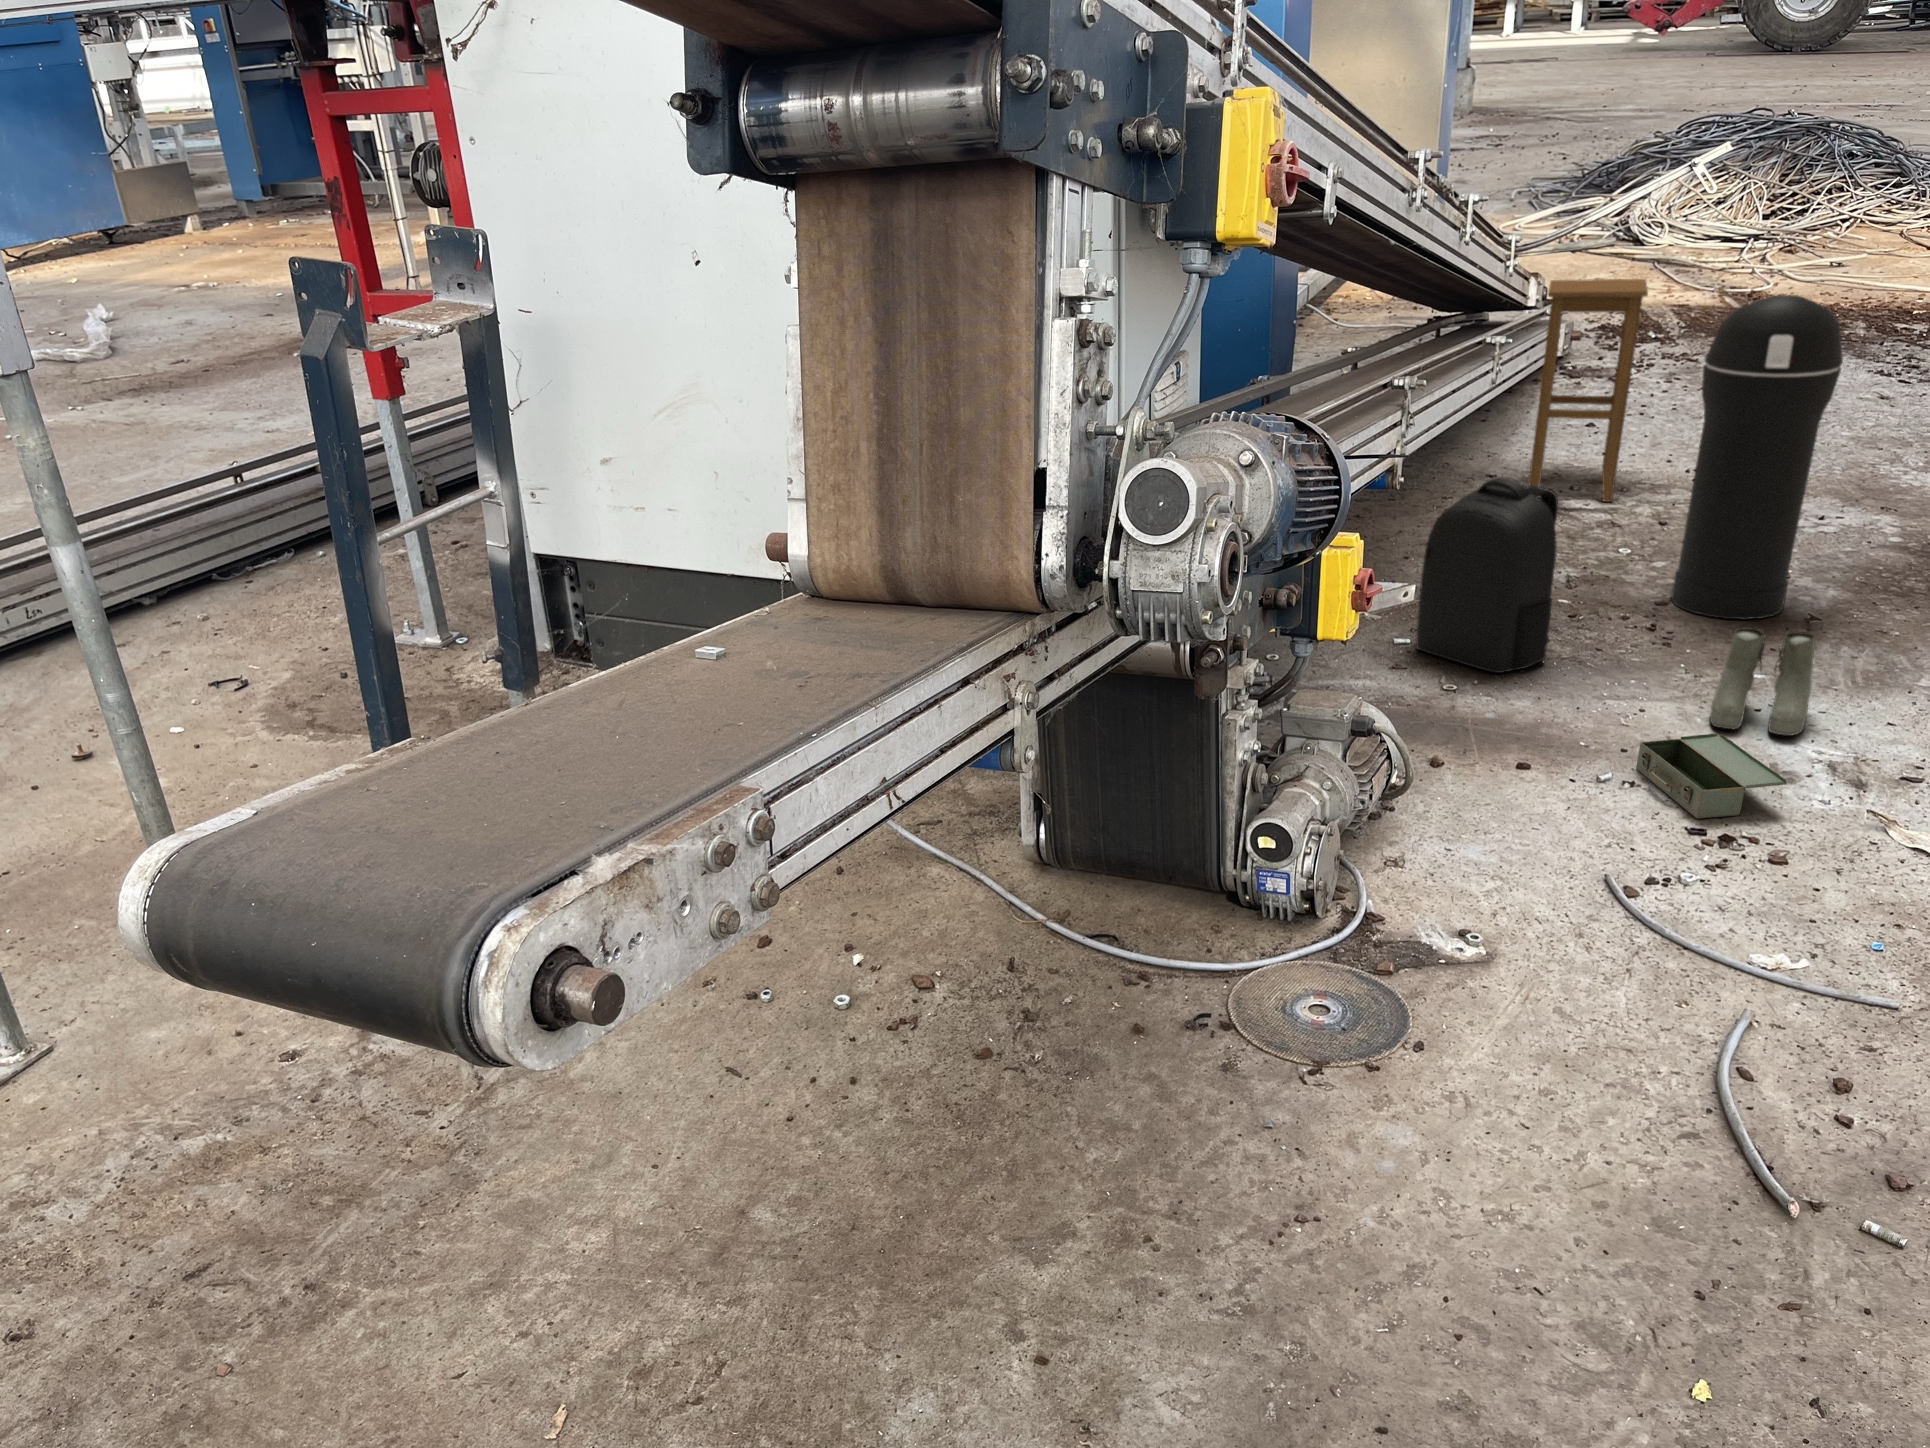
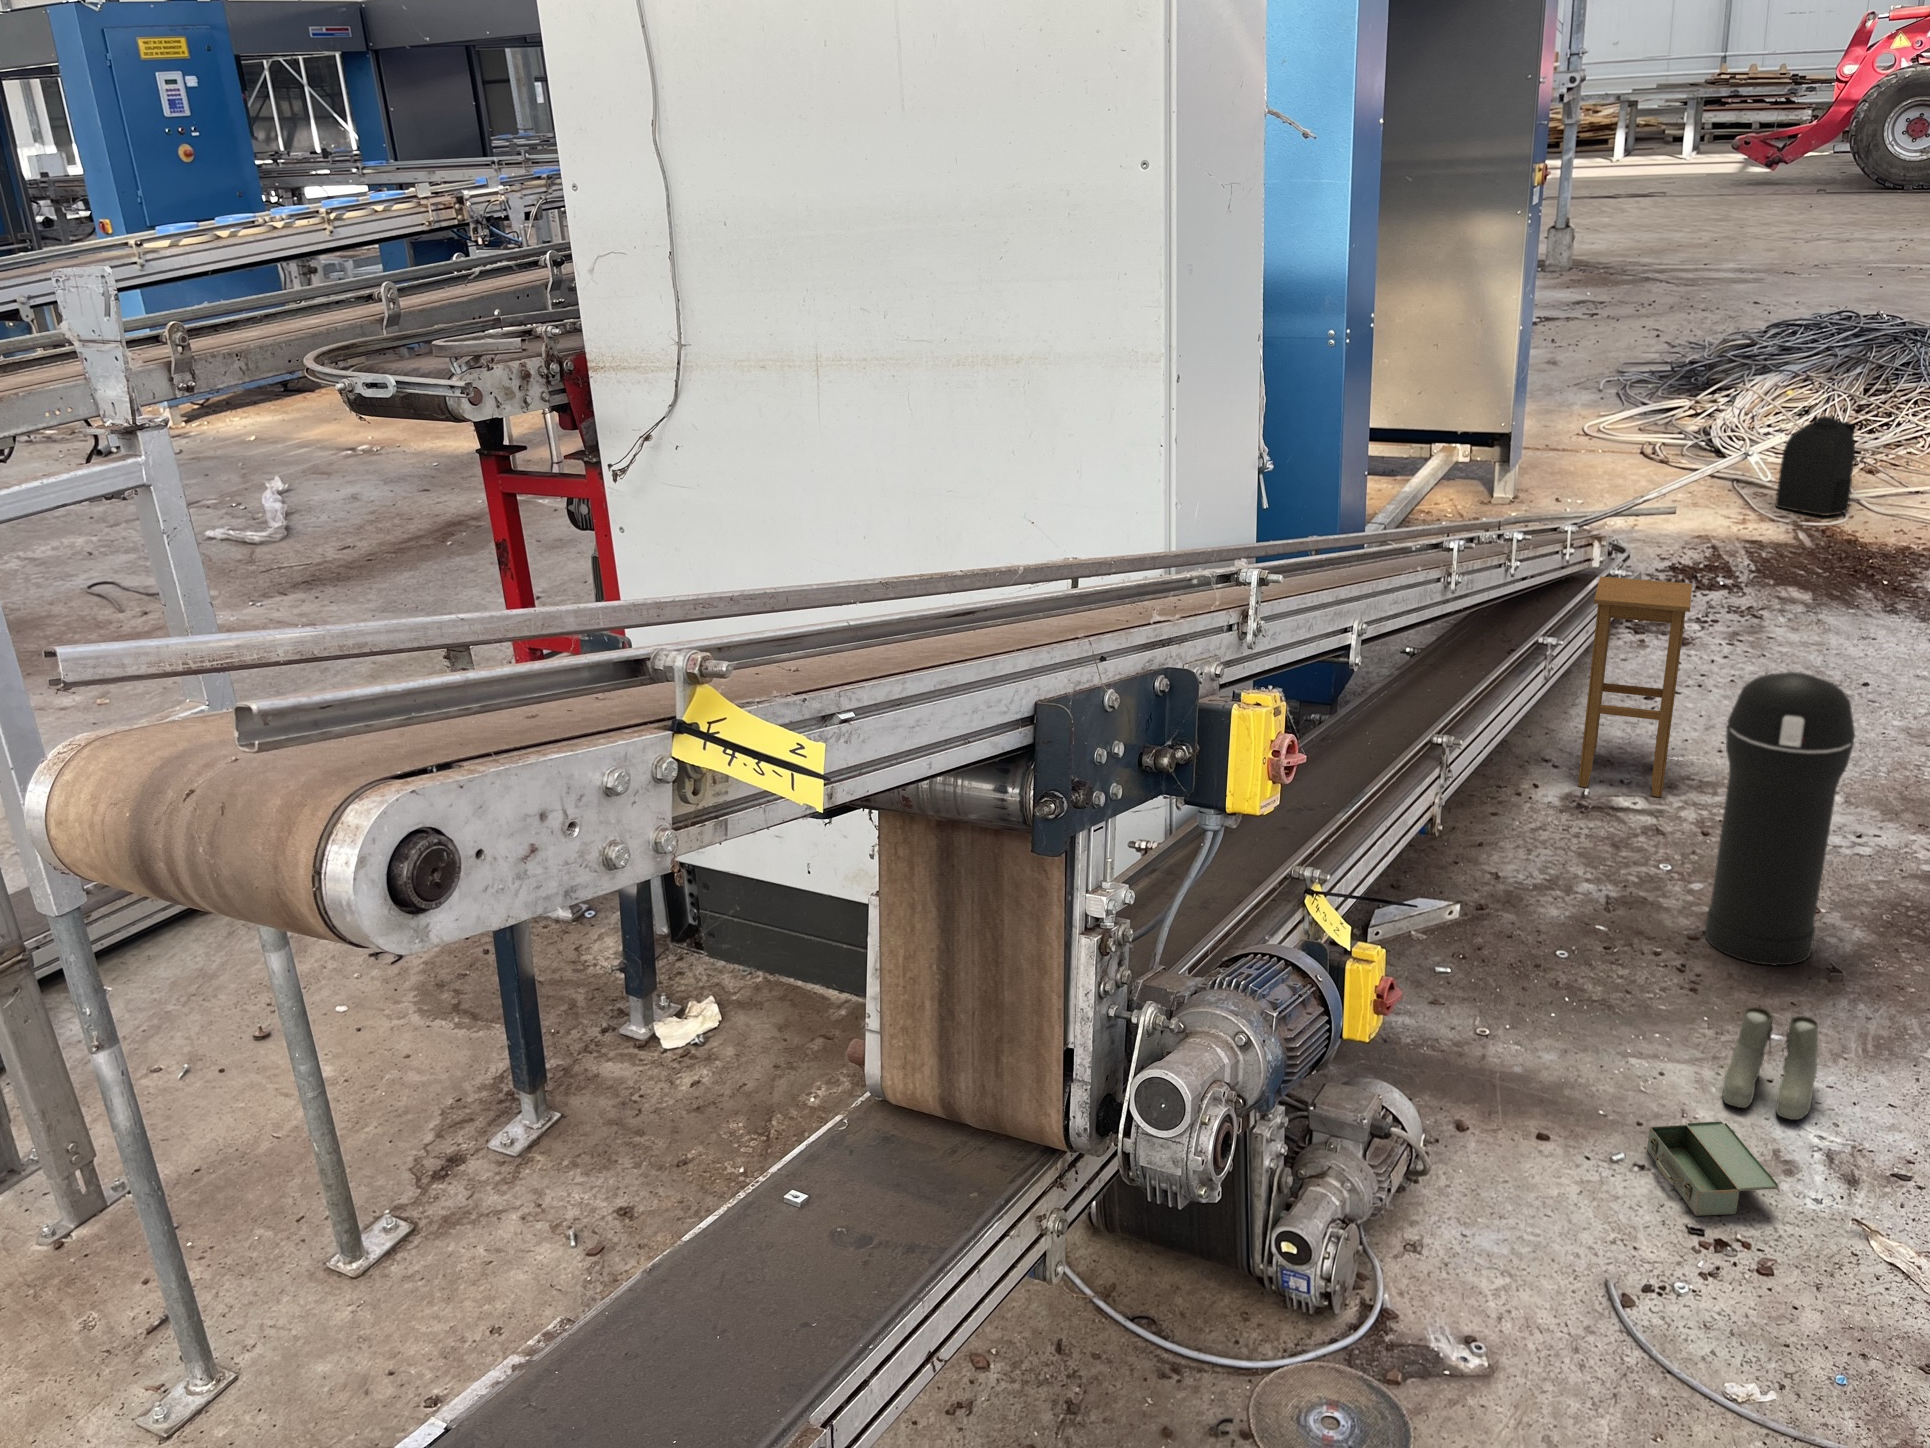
backpack: present [1416,477,1558,673] -> present [1776,416,1855,516]

